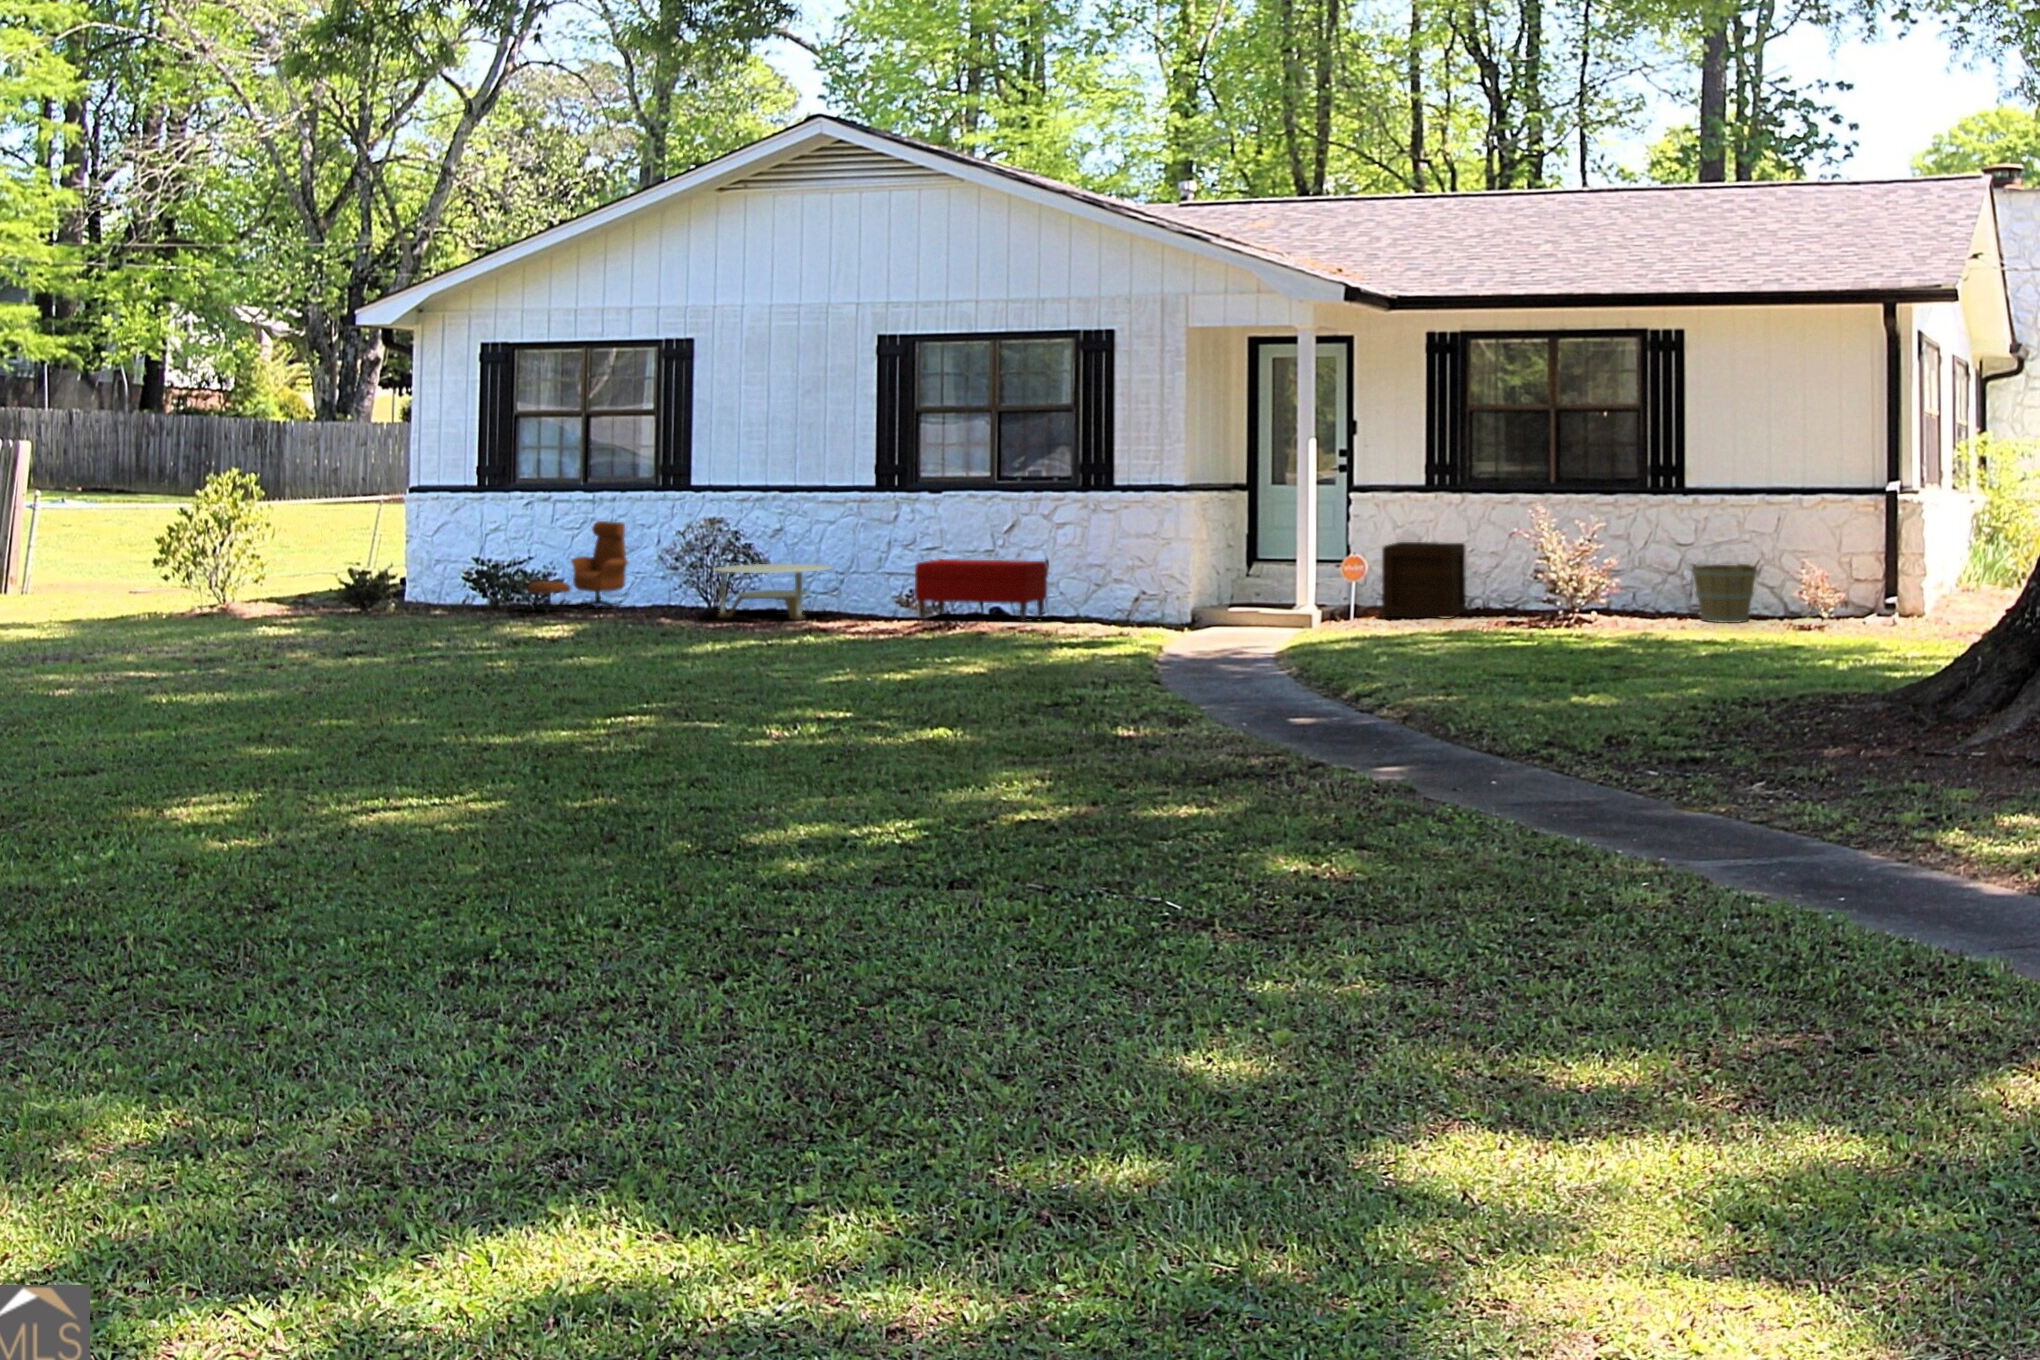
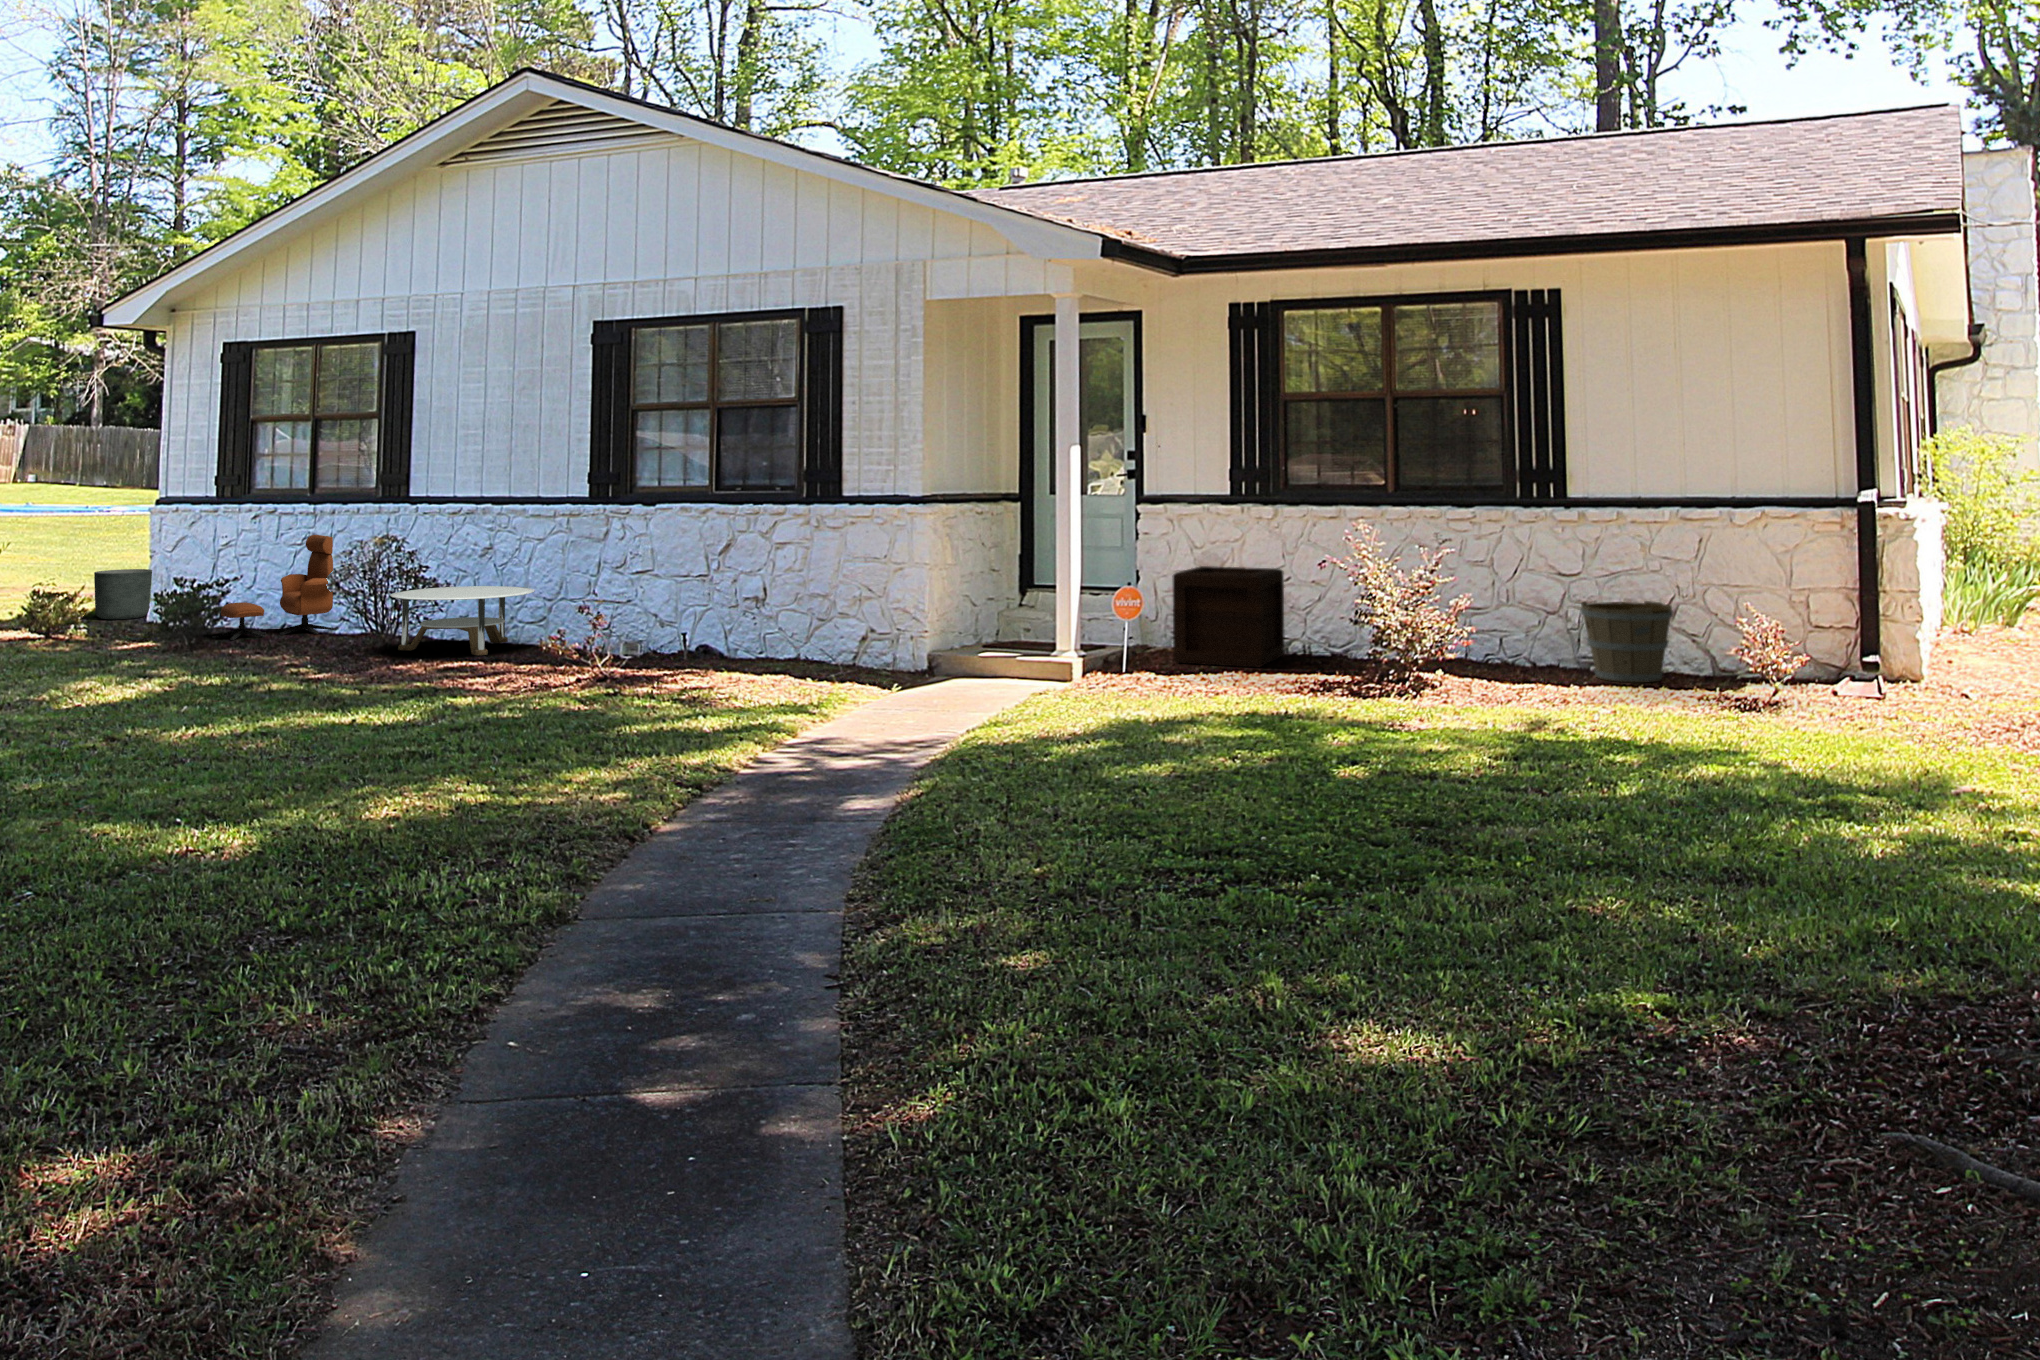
planter: none [363,555,416,601] -> present [94,569,152,619]
bench: present [915,559,1048,622] -> none [610,583,768,664]

